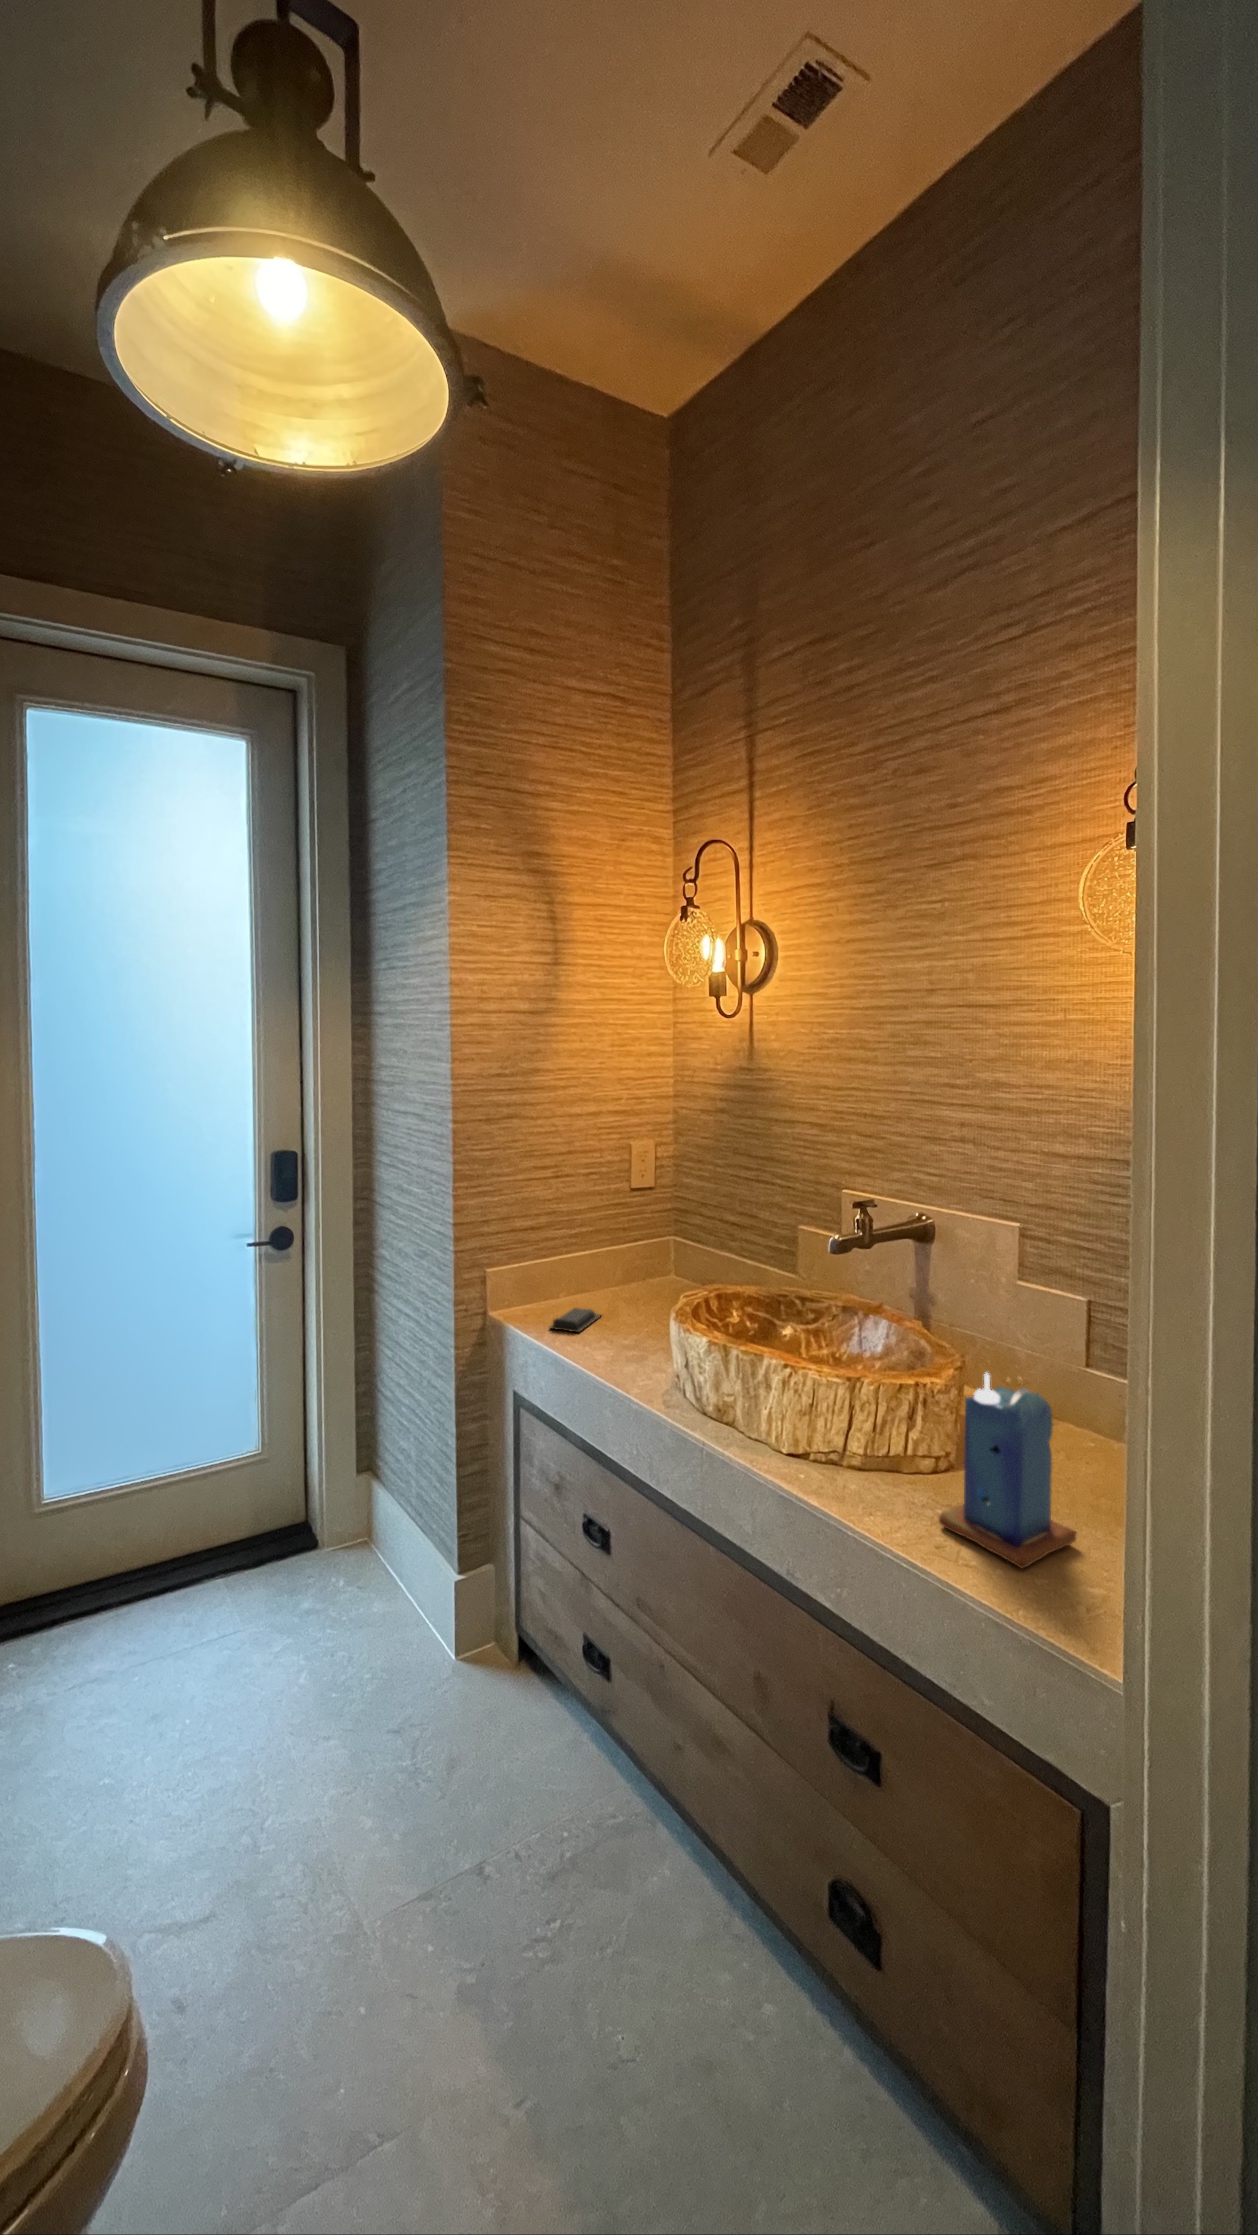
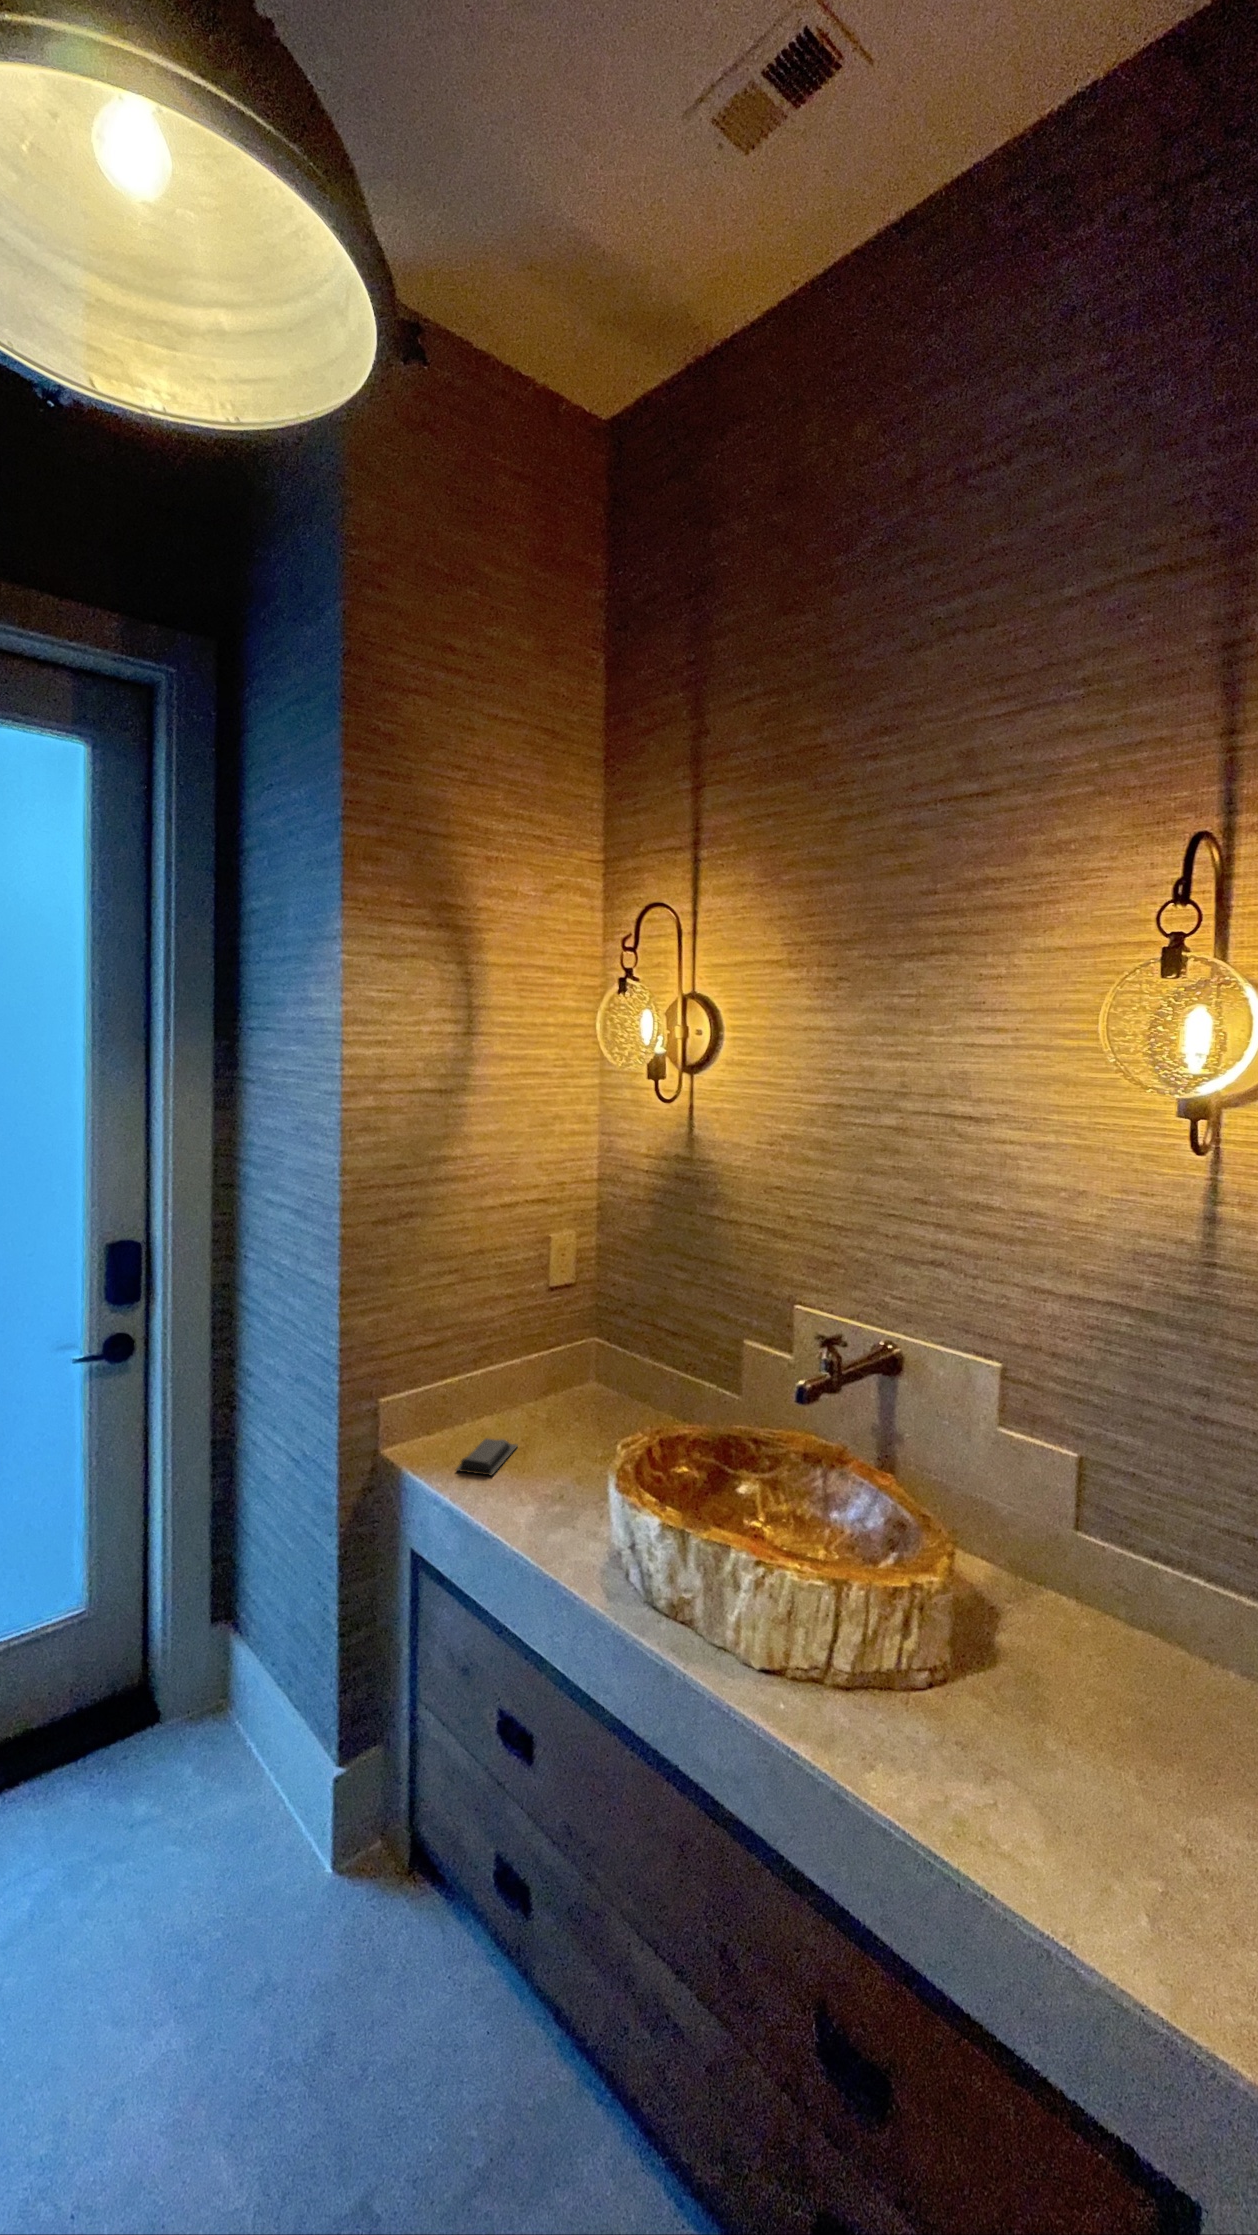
candle: present [939,1373,1076,1568] -> none [950,1591,1106,1850]

